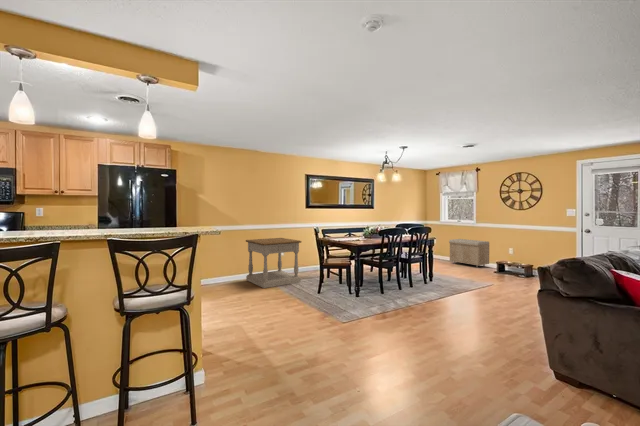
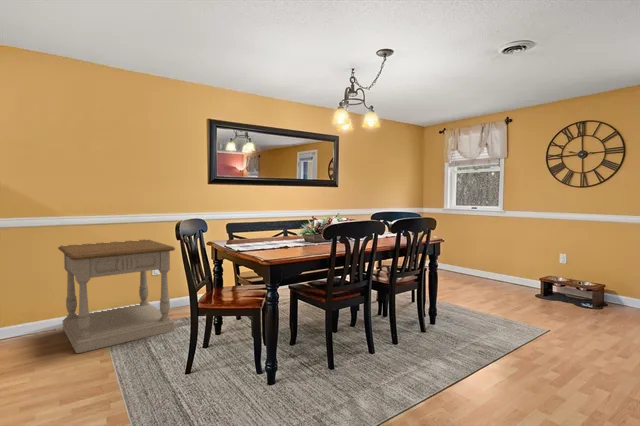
storage bench: present [449,239,489,267] -> none [459,237,526,286]

